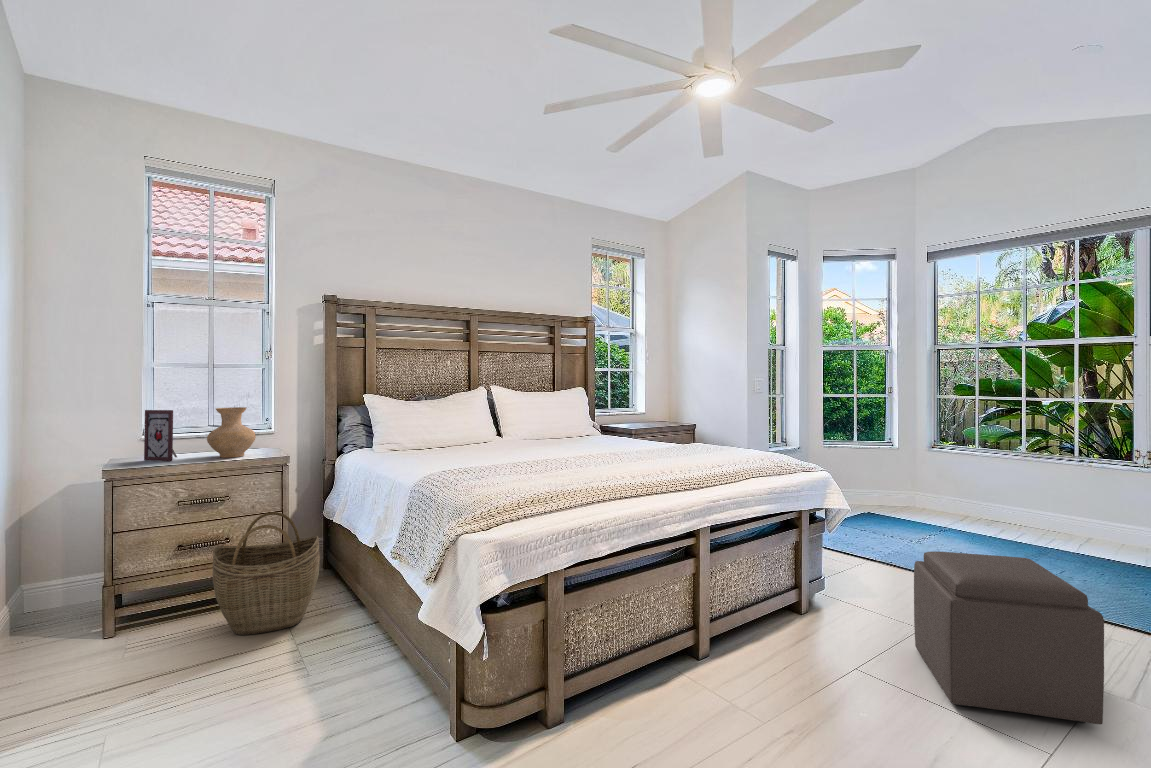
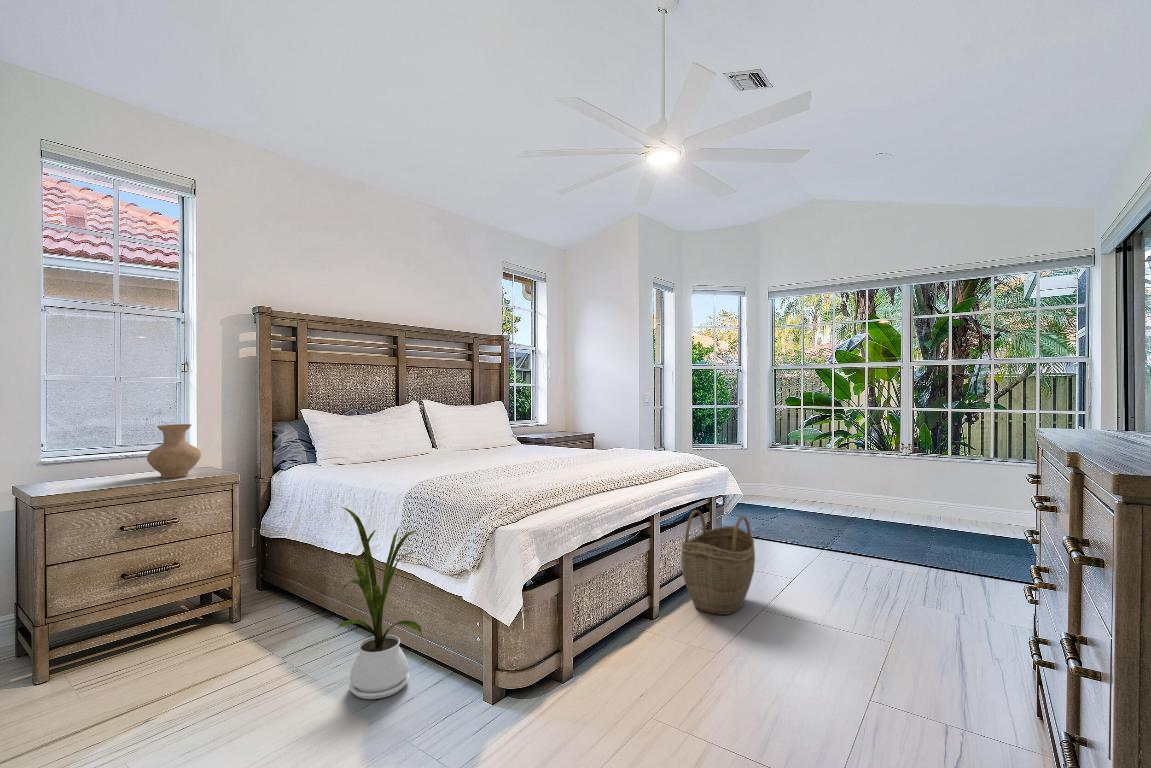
picture frame: present [144,410,177,461] -> none [72,428,113,485]
house plant: none [314,496,408,710] -> present [336,507,422,699]
woven basket: present [212,512,320,635] -> present [681,510,755,615]
ottoman: present [914,551,1104,725] -> none [795,519,917,625]

